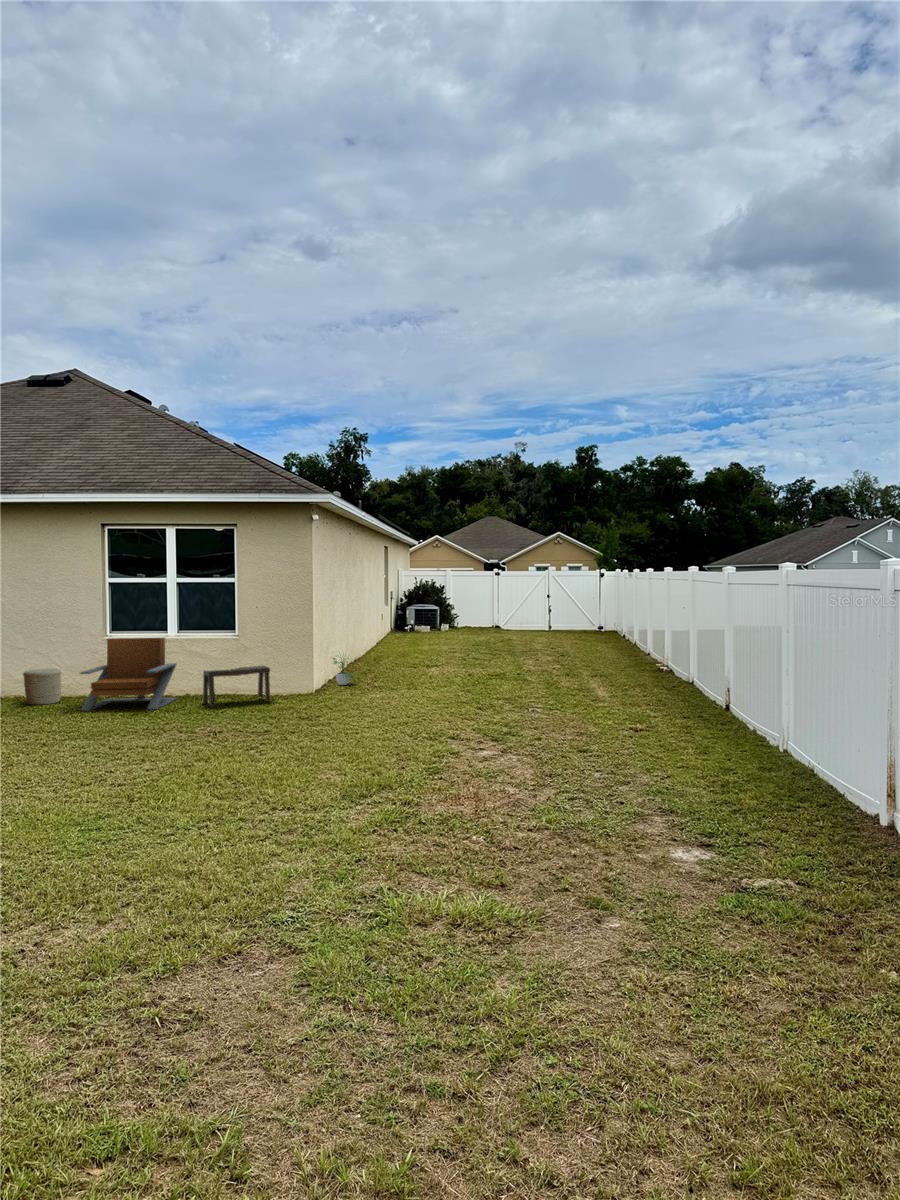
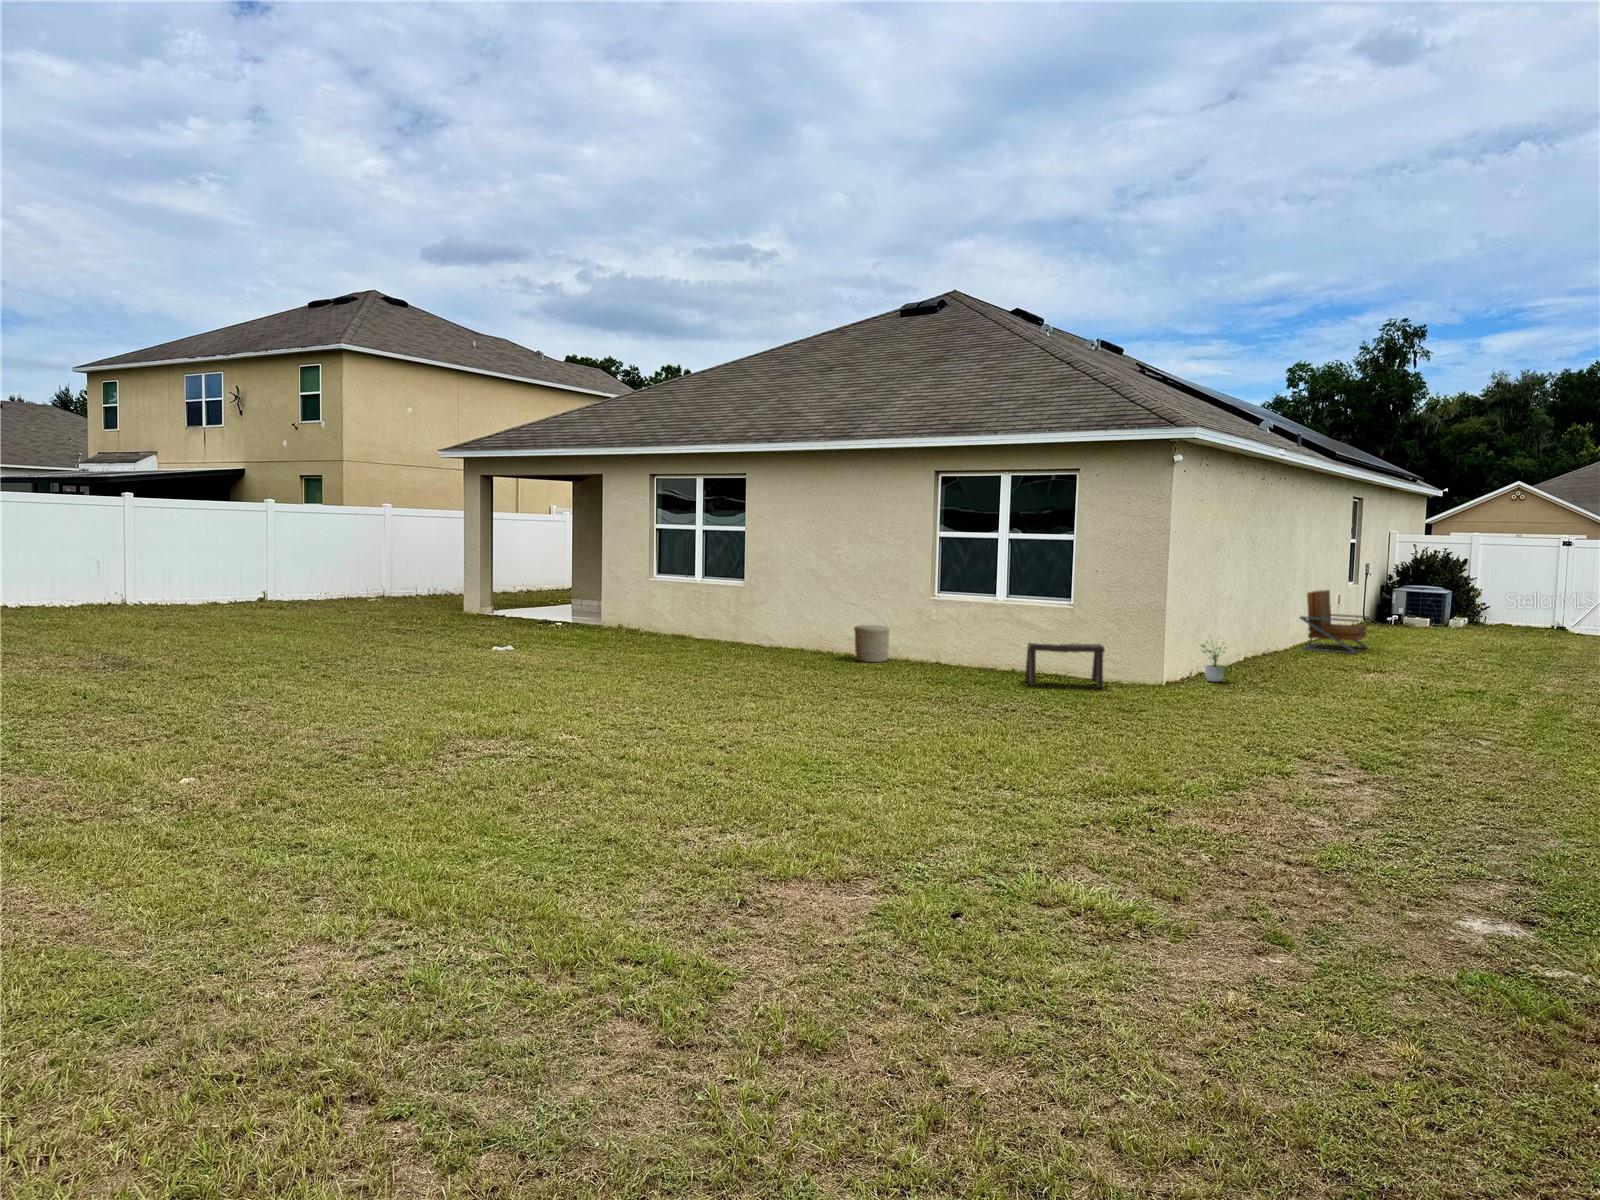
lounge chair: present [80,638,176,711] -> present [1300,590,1369,654]

